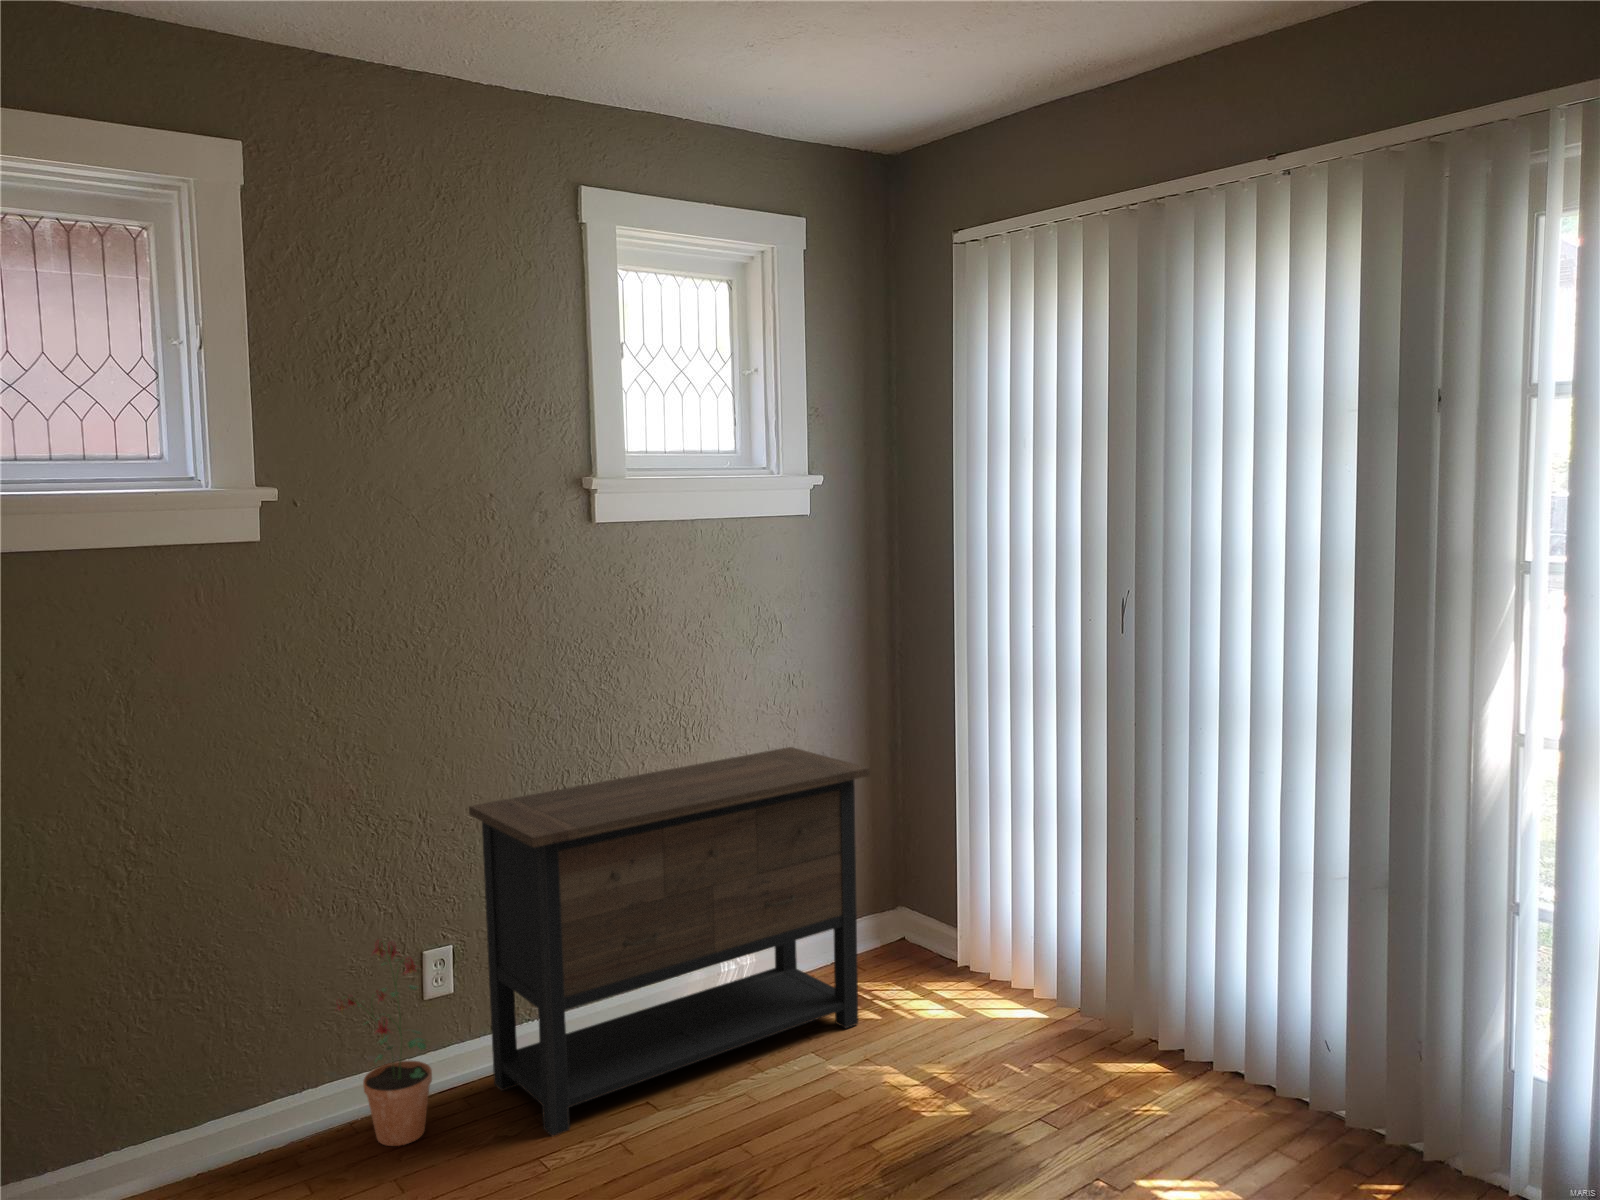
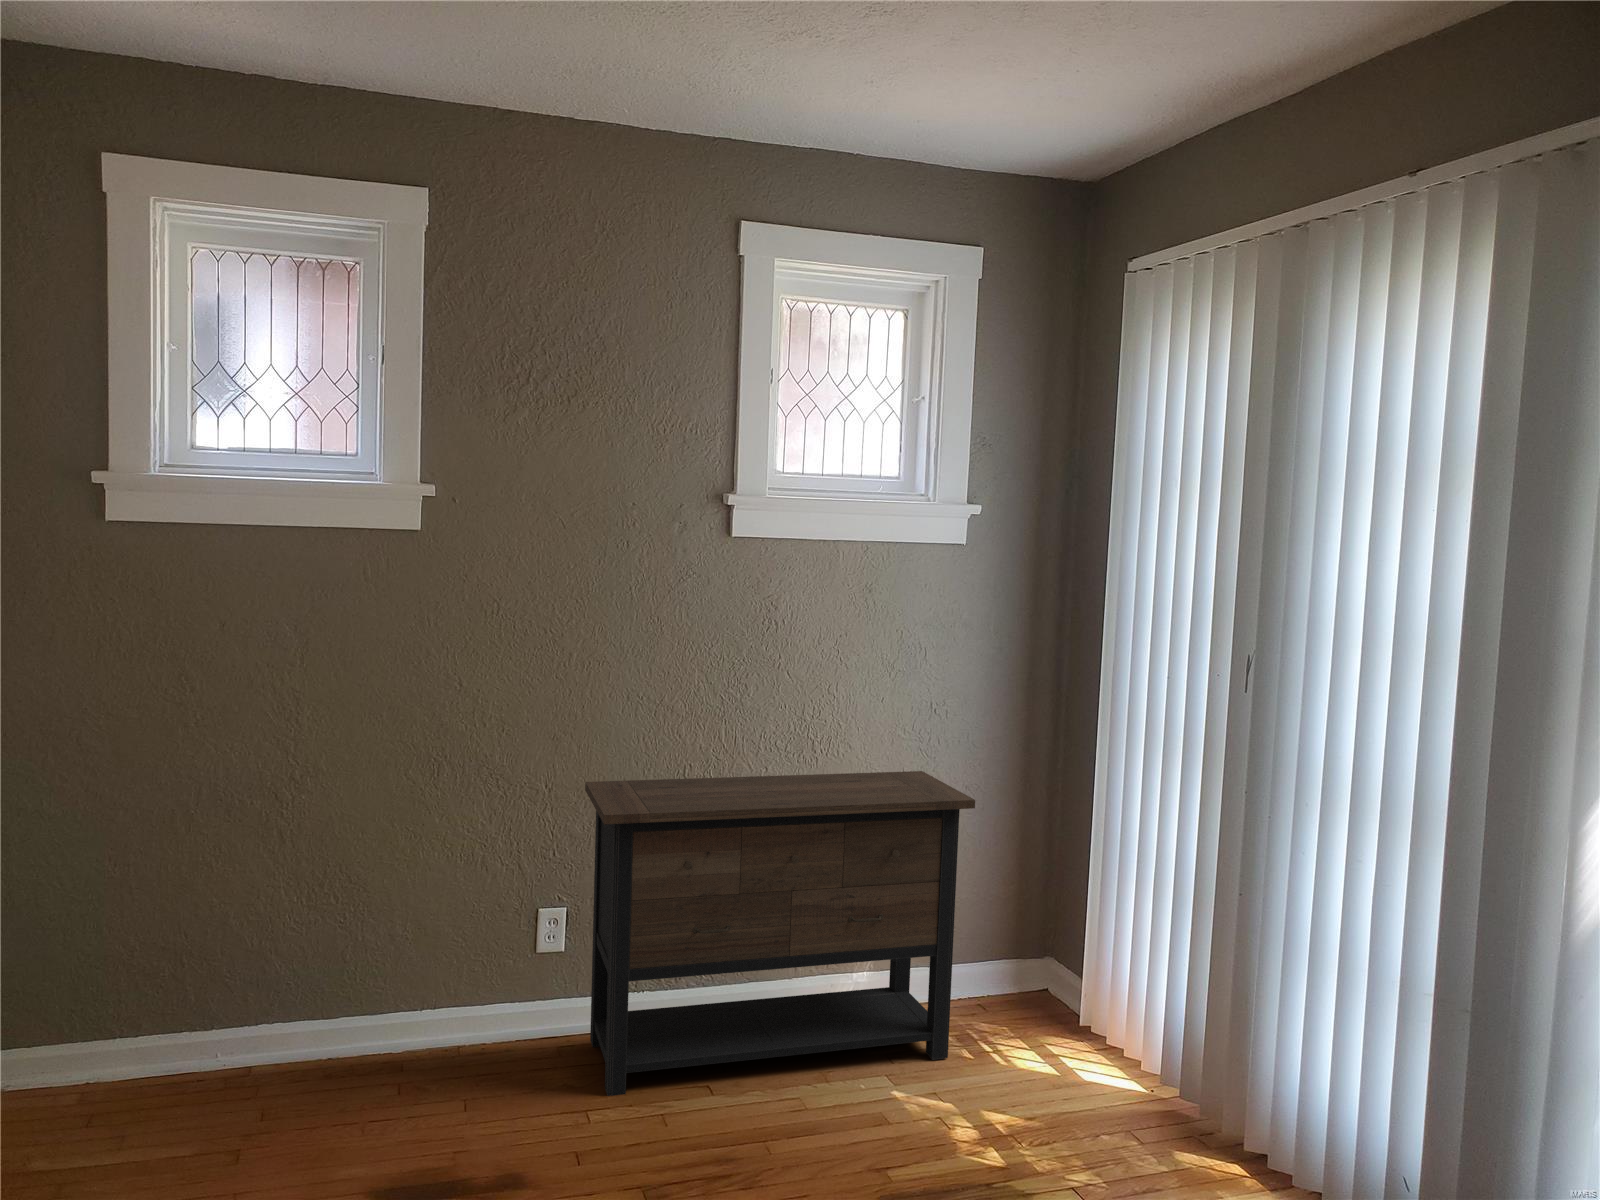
potted plant: present [337,940,432,1146] -> none [448,888,521,1074]

